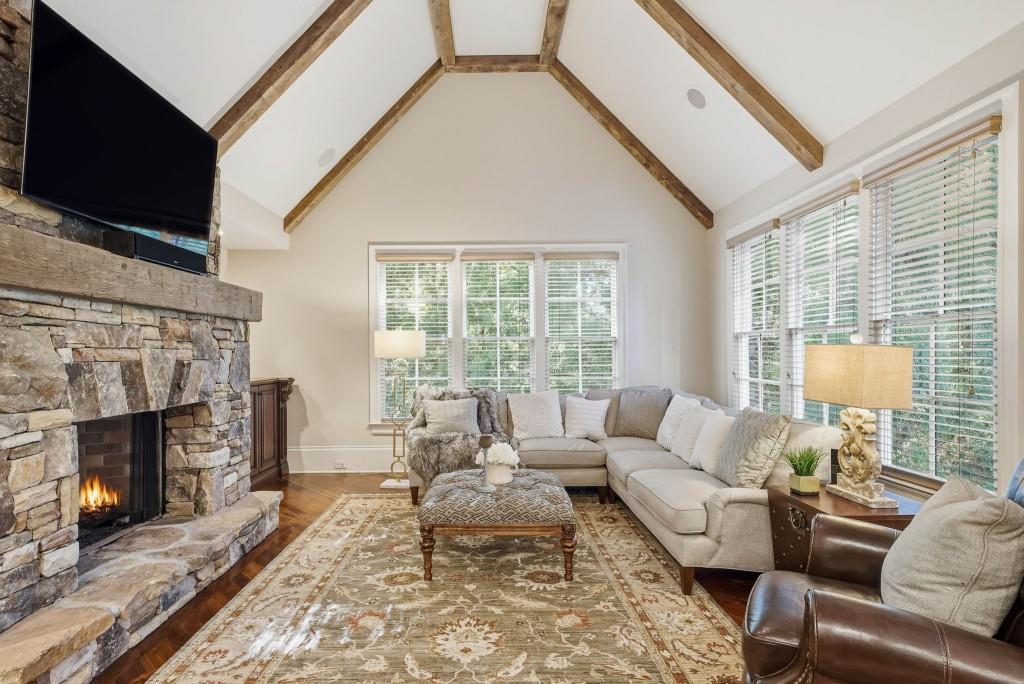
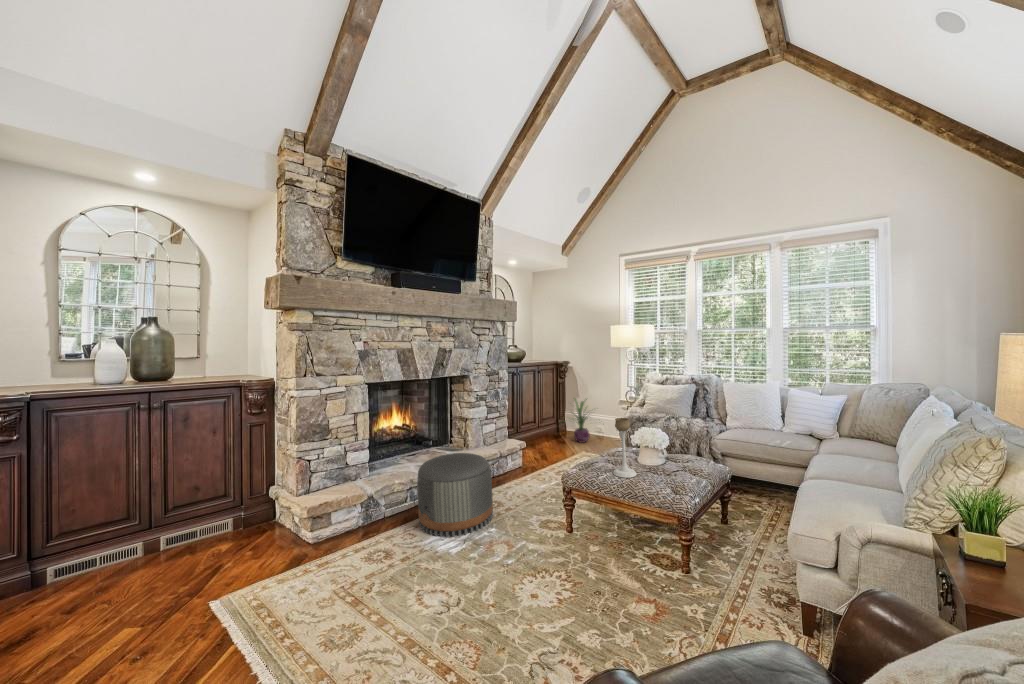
decorative plant: none [289,426,356,484] -> present [574,399,590,443]
pouf: none [200,510,317,634] -> present [417,453,493,537]

